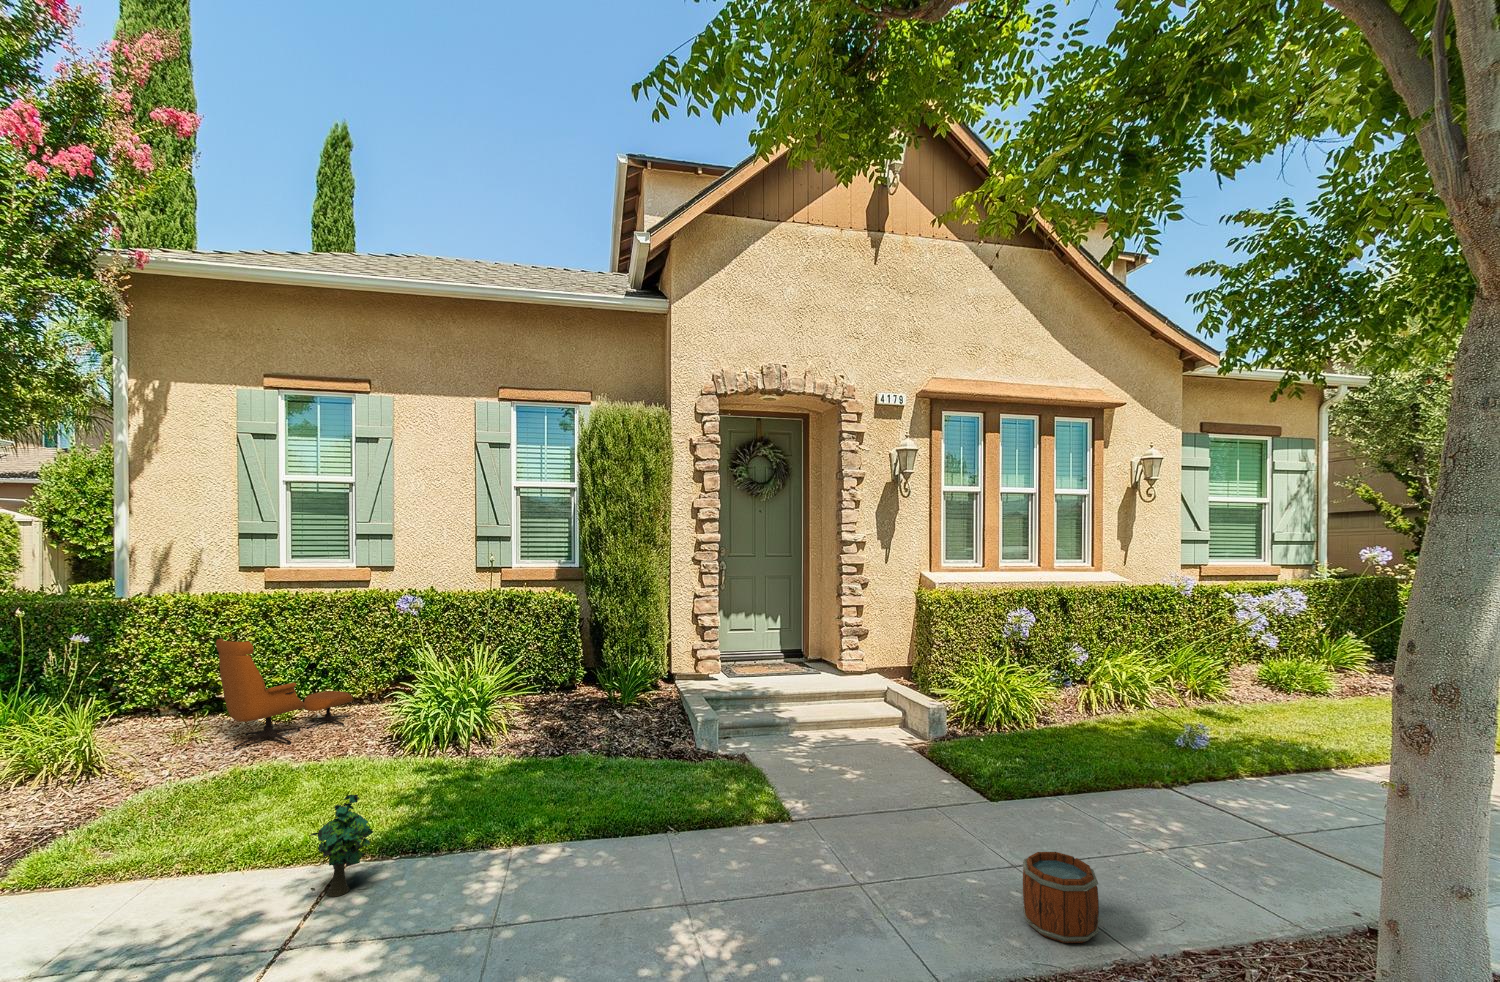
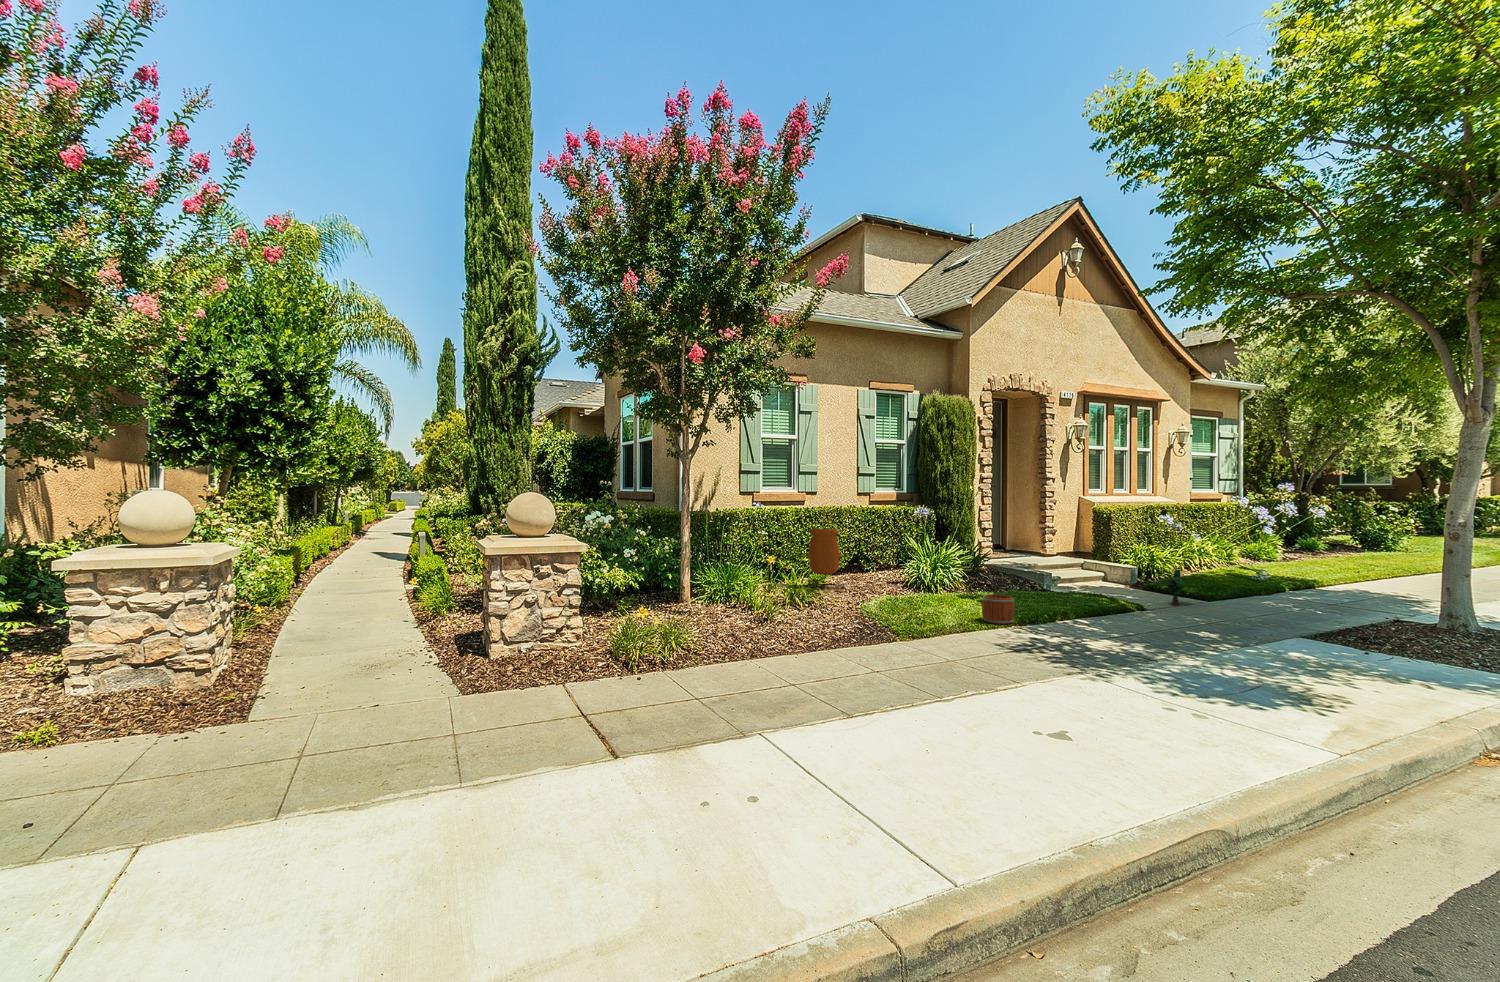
decorative plant: present [309,795,374,897] -> present [1163,567,1187,606]
bucket: present [1023,852,1099,943] -> present [982,594,1015,624]

